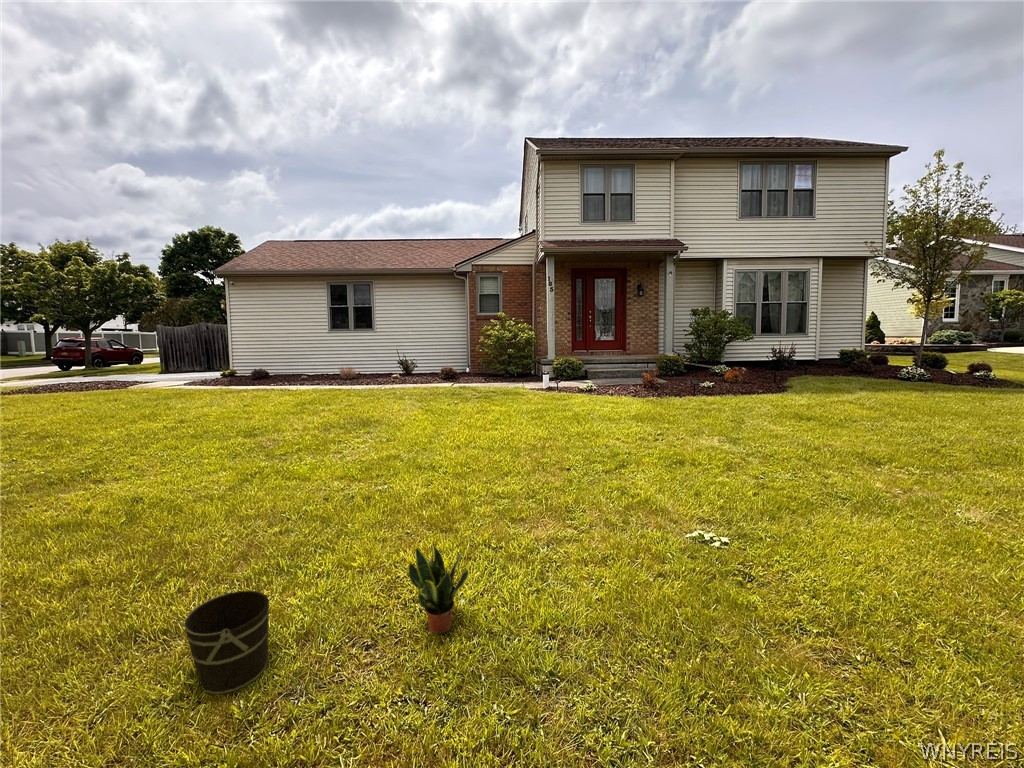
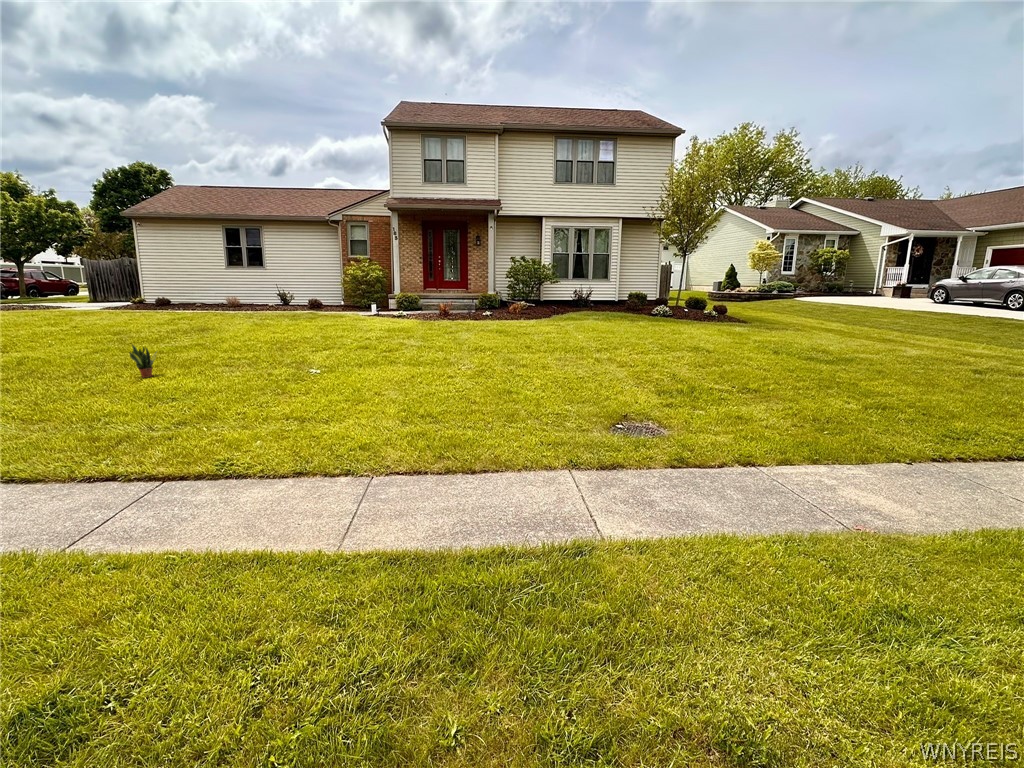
bucket: present [181,589,269,694] -> none [34,355,73,385]

